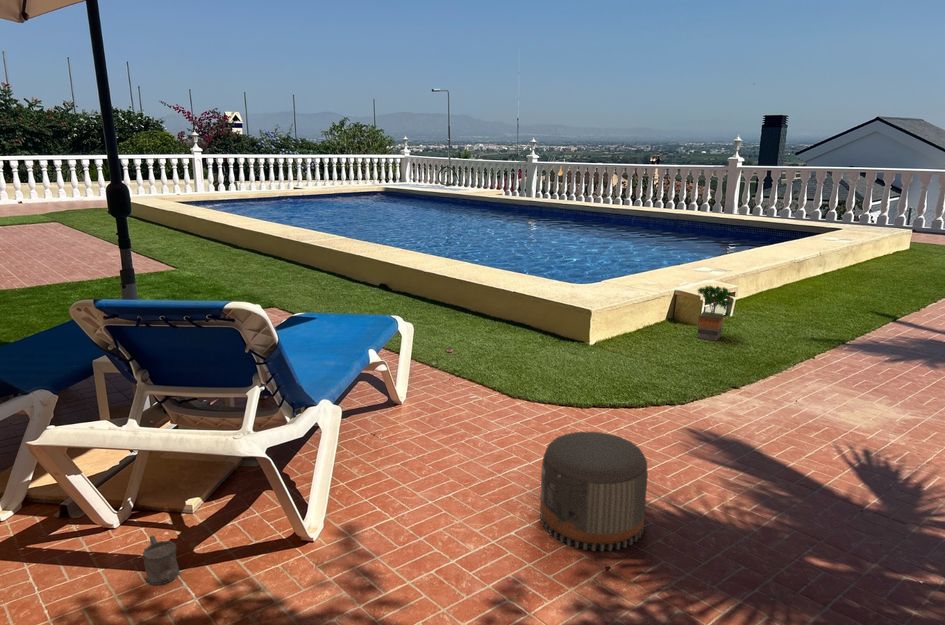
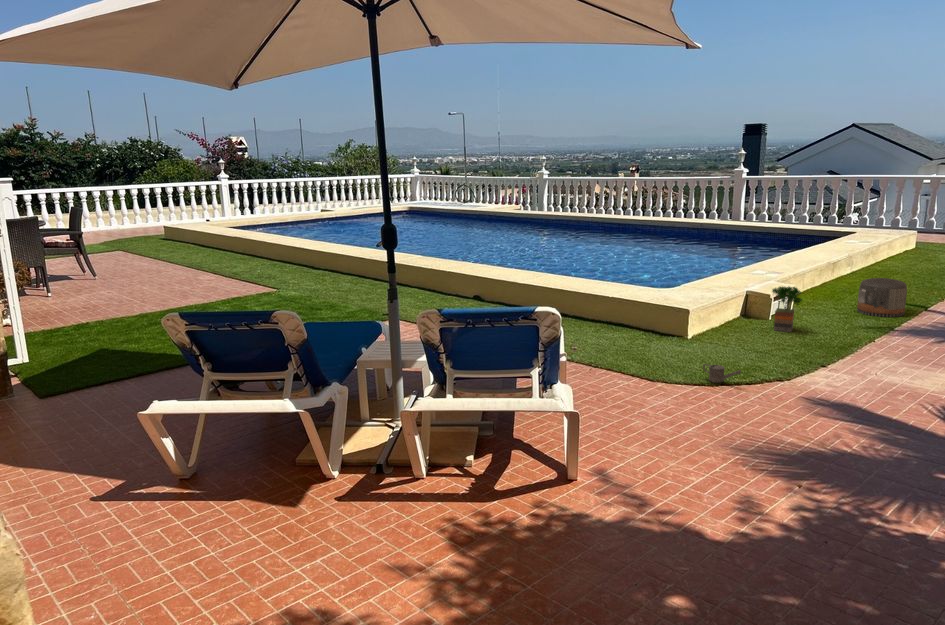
pouf: present [540,432,648,551] -> present [857,278,907,317]
watering can: present [143,536,179,585] -> present [703,364,741,383]

